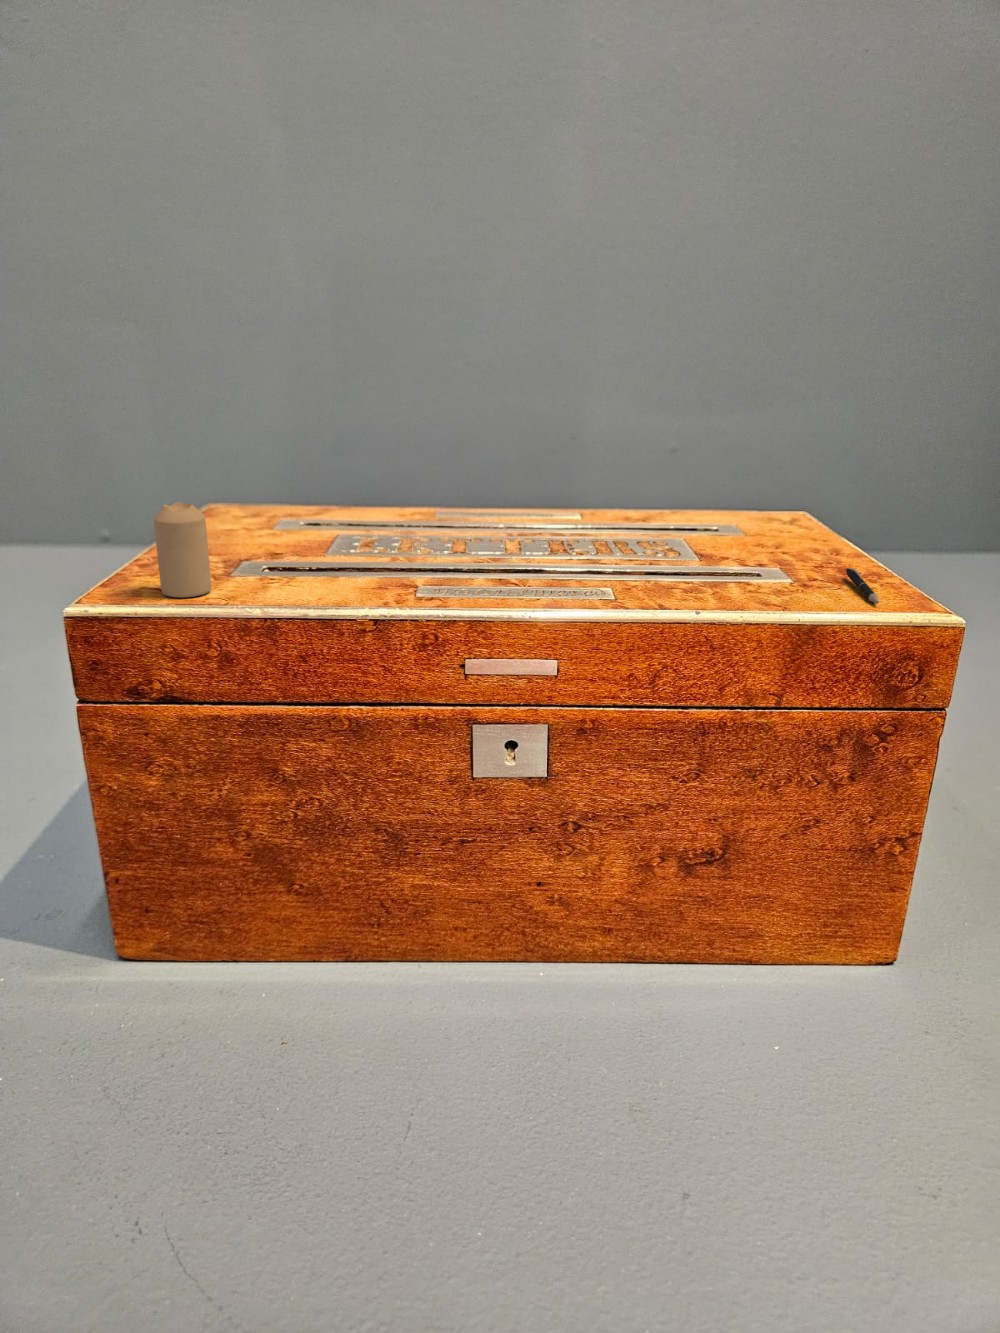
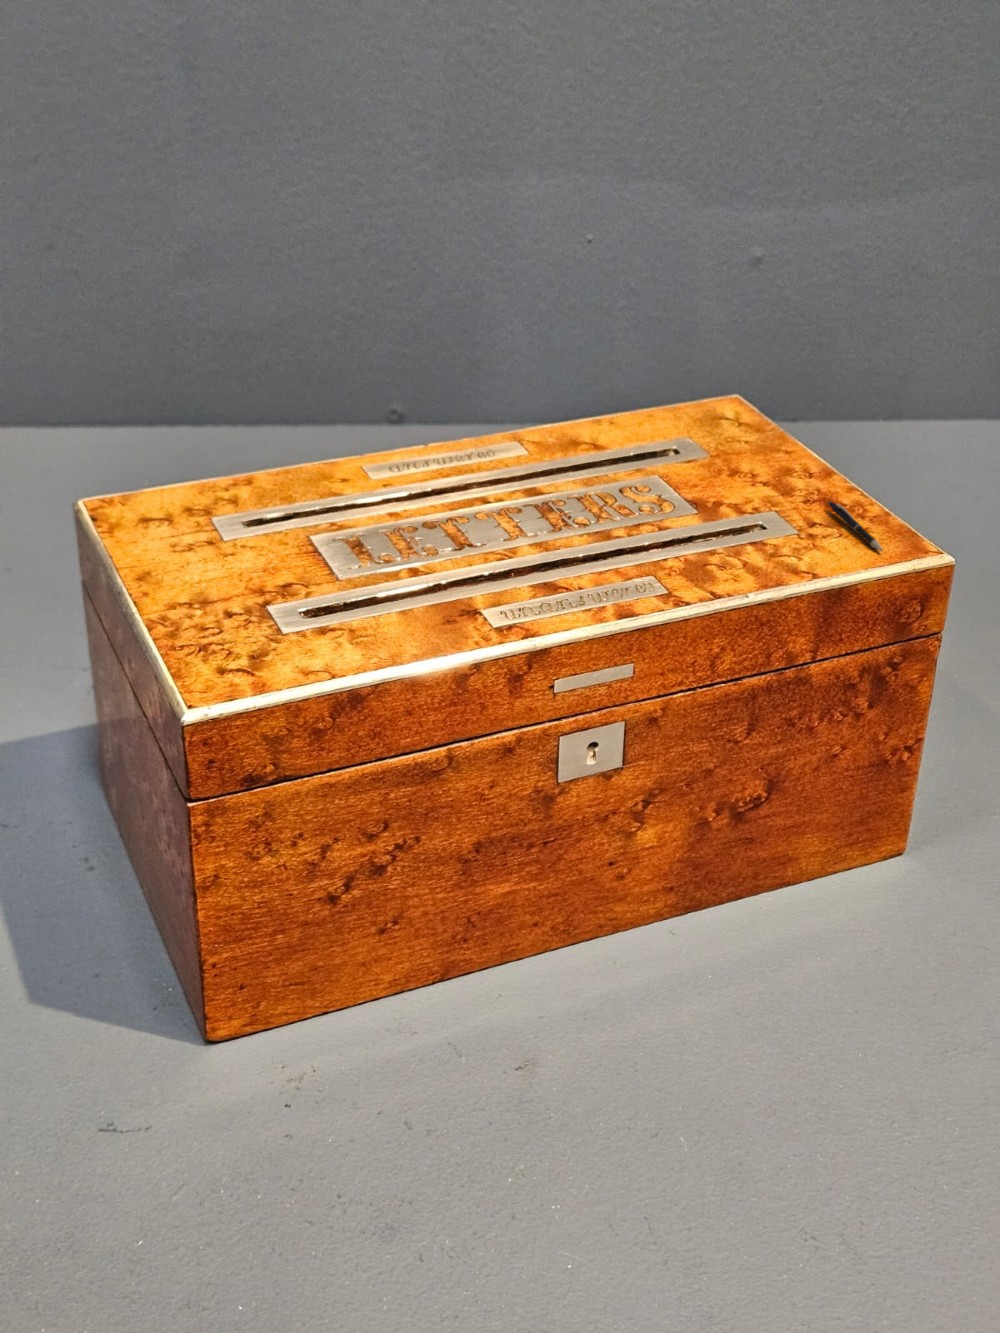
candle: present [153,502,211,597] -> none [229,578,284,676]

